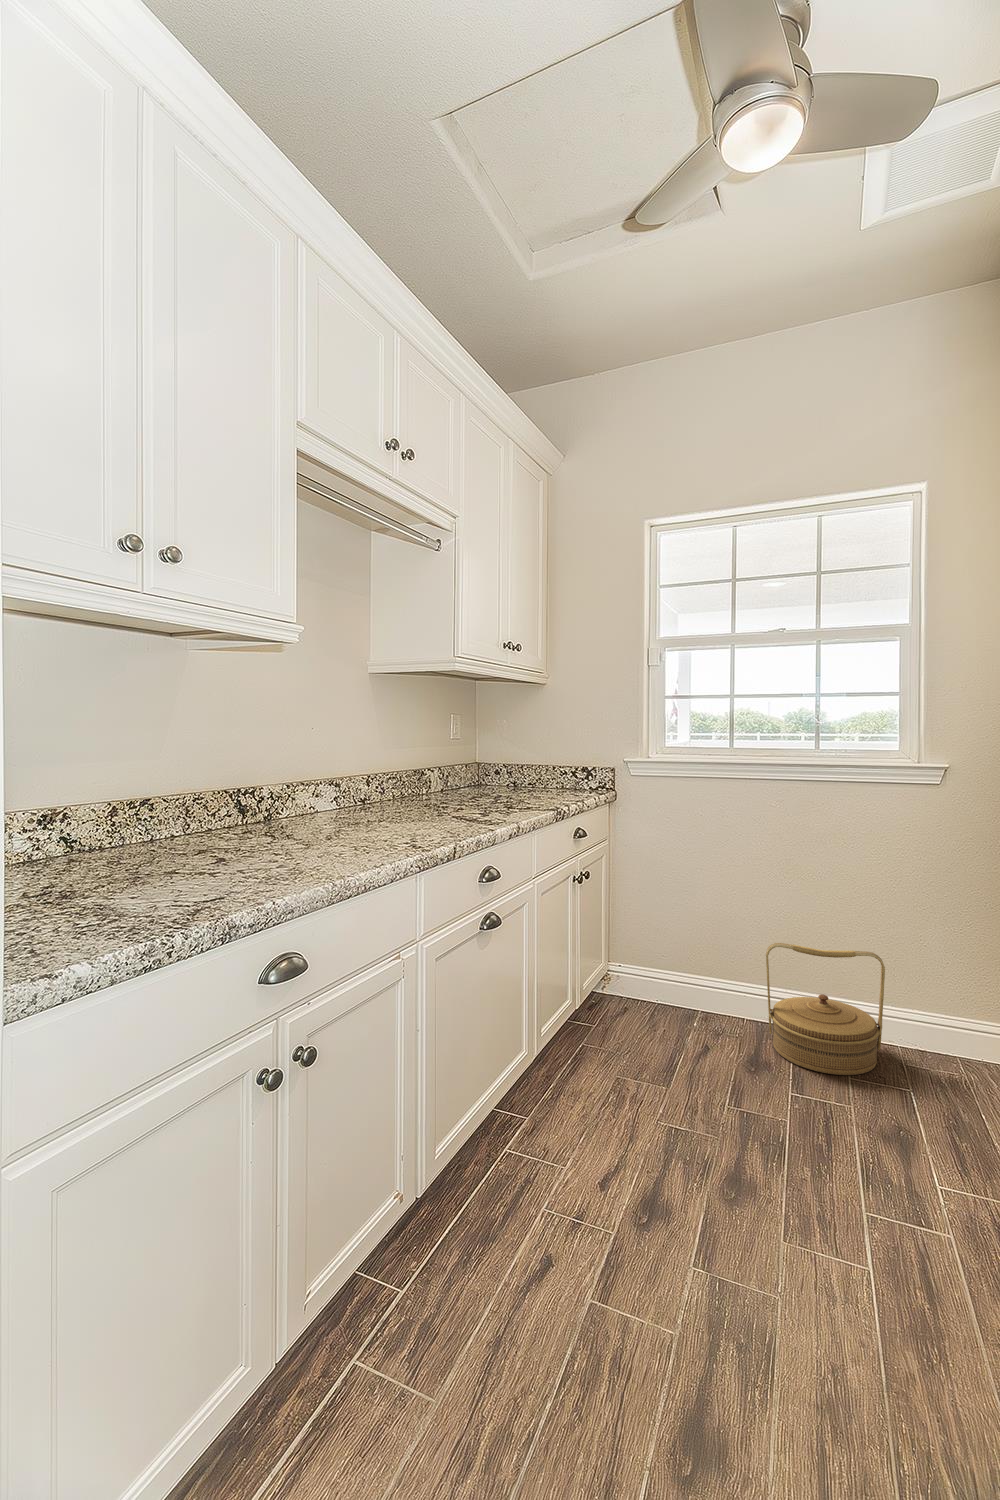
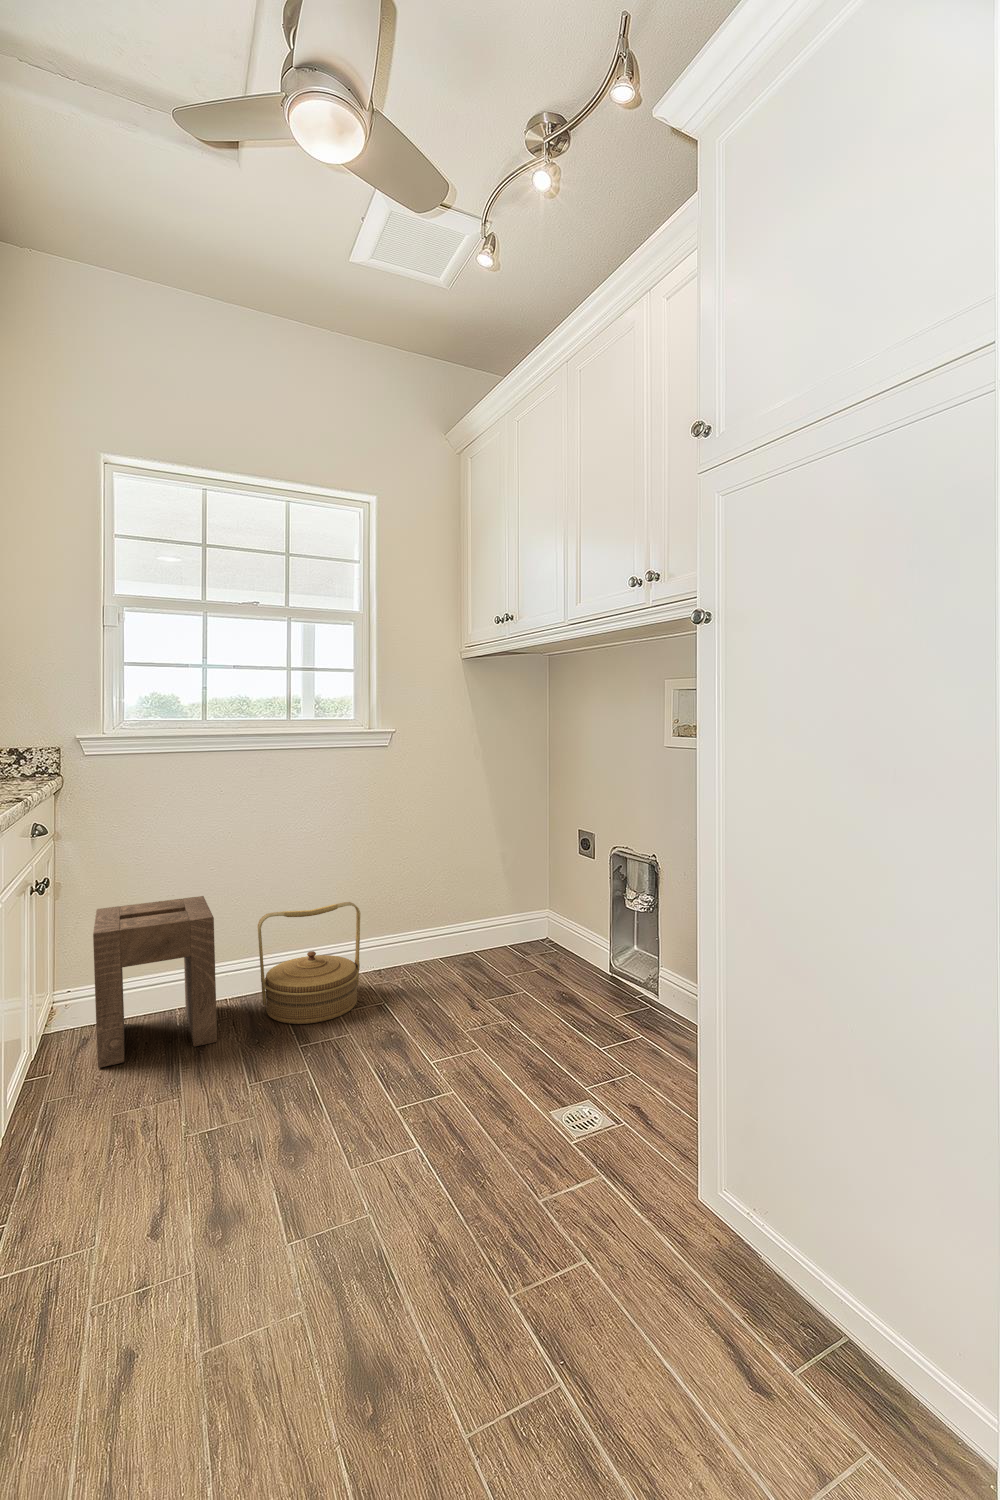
stool: none [621,904,723,1052] -> present [93,896,217,1068]

